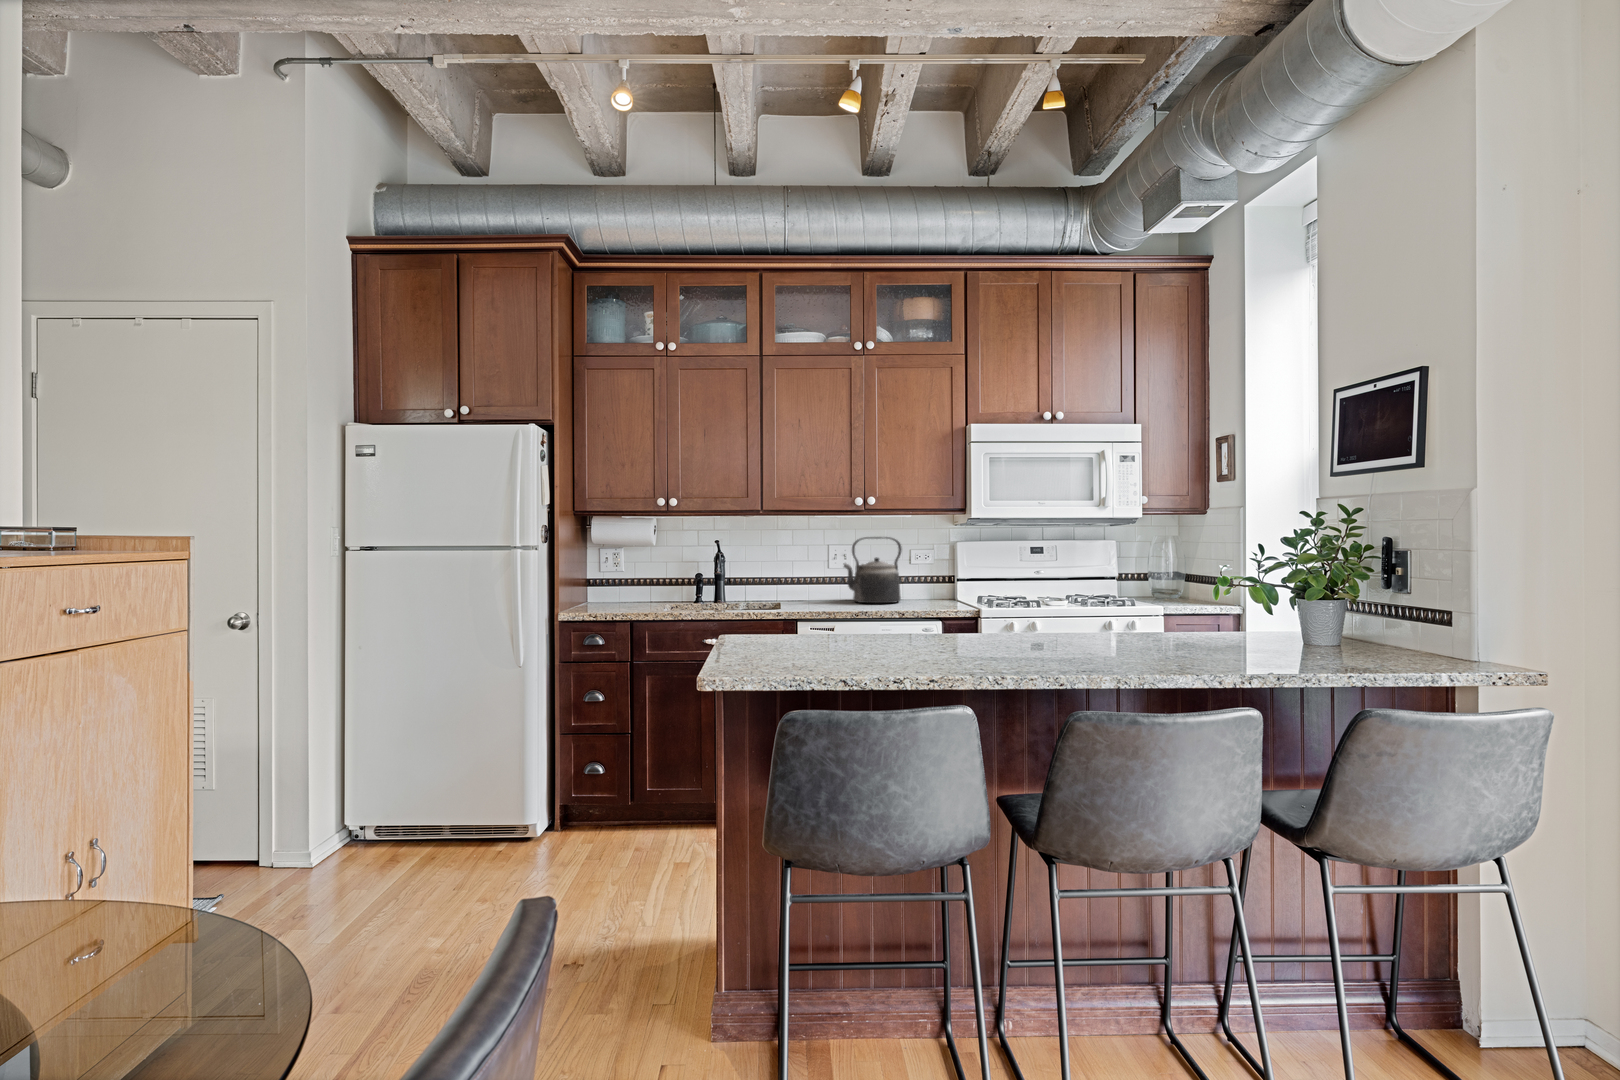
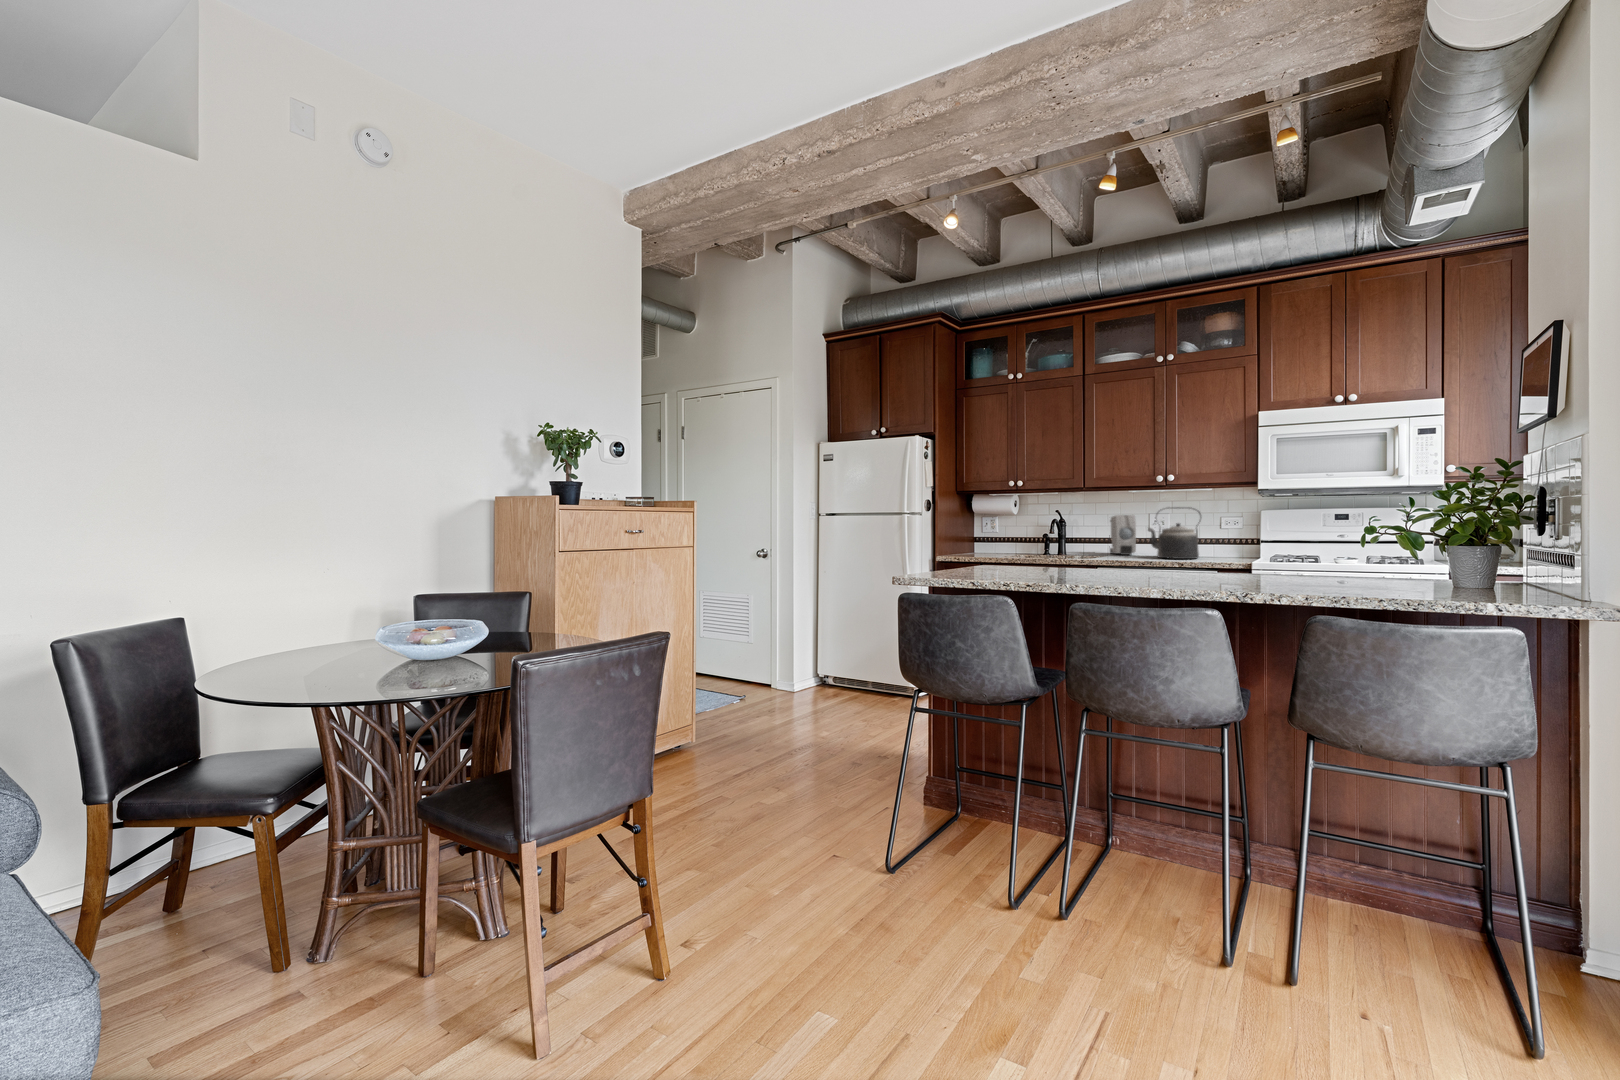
soap dispenser: none [783,546,822,599] -> present [1110,515,1136,555]

